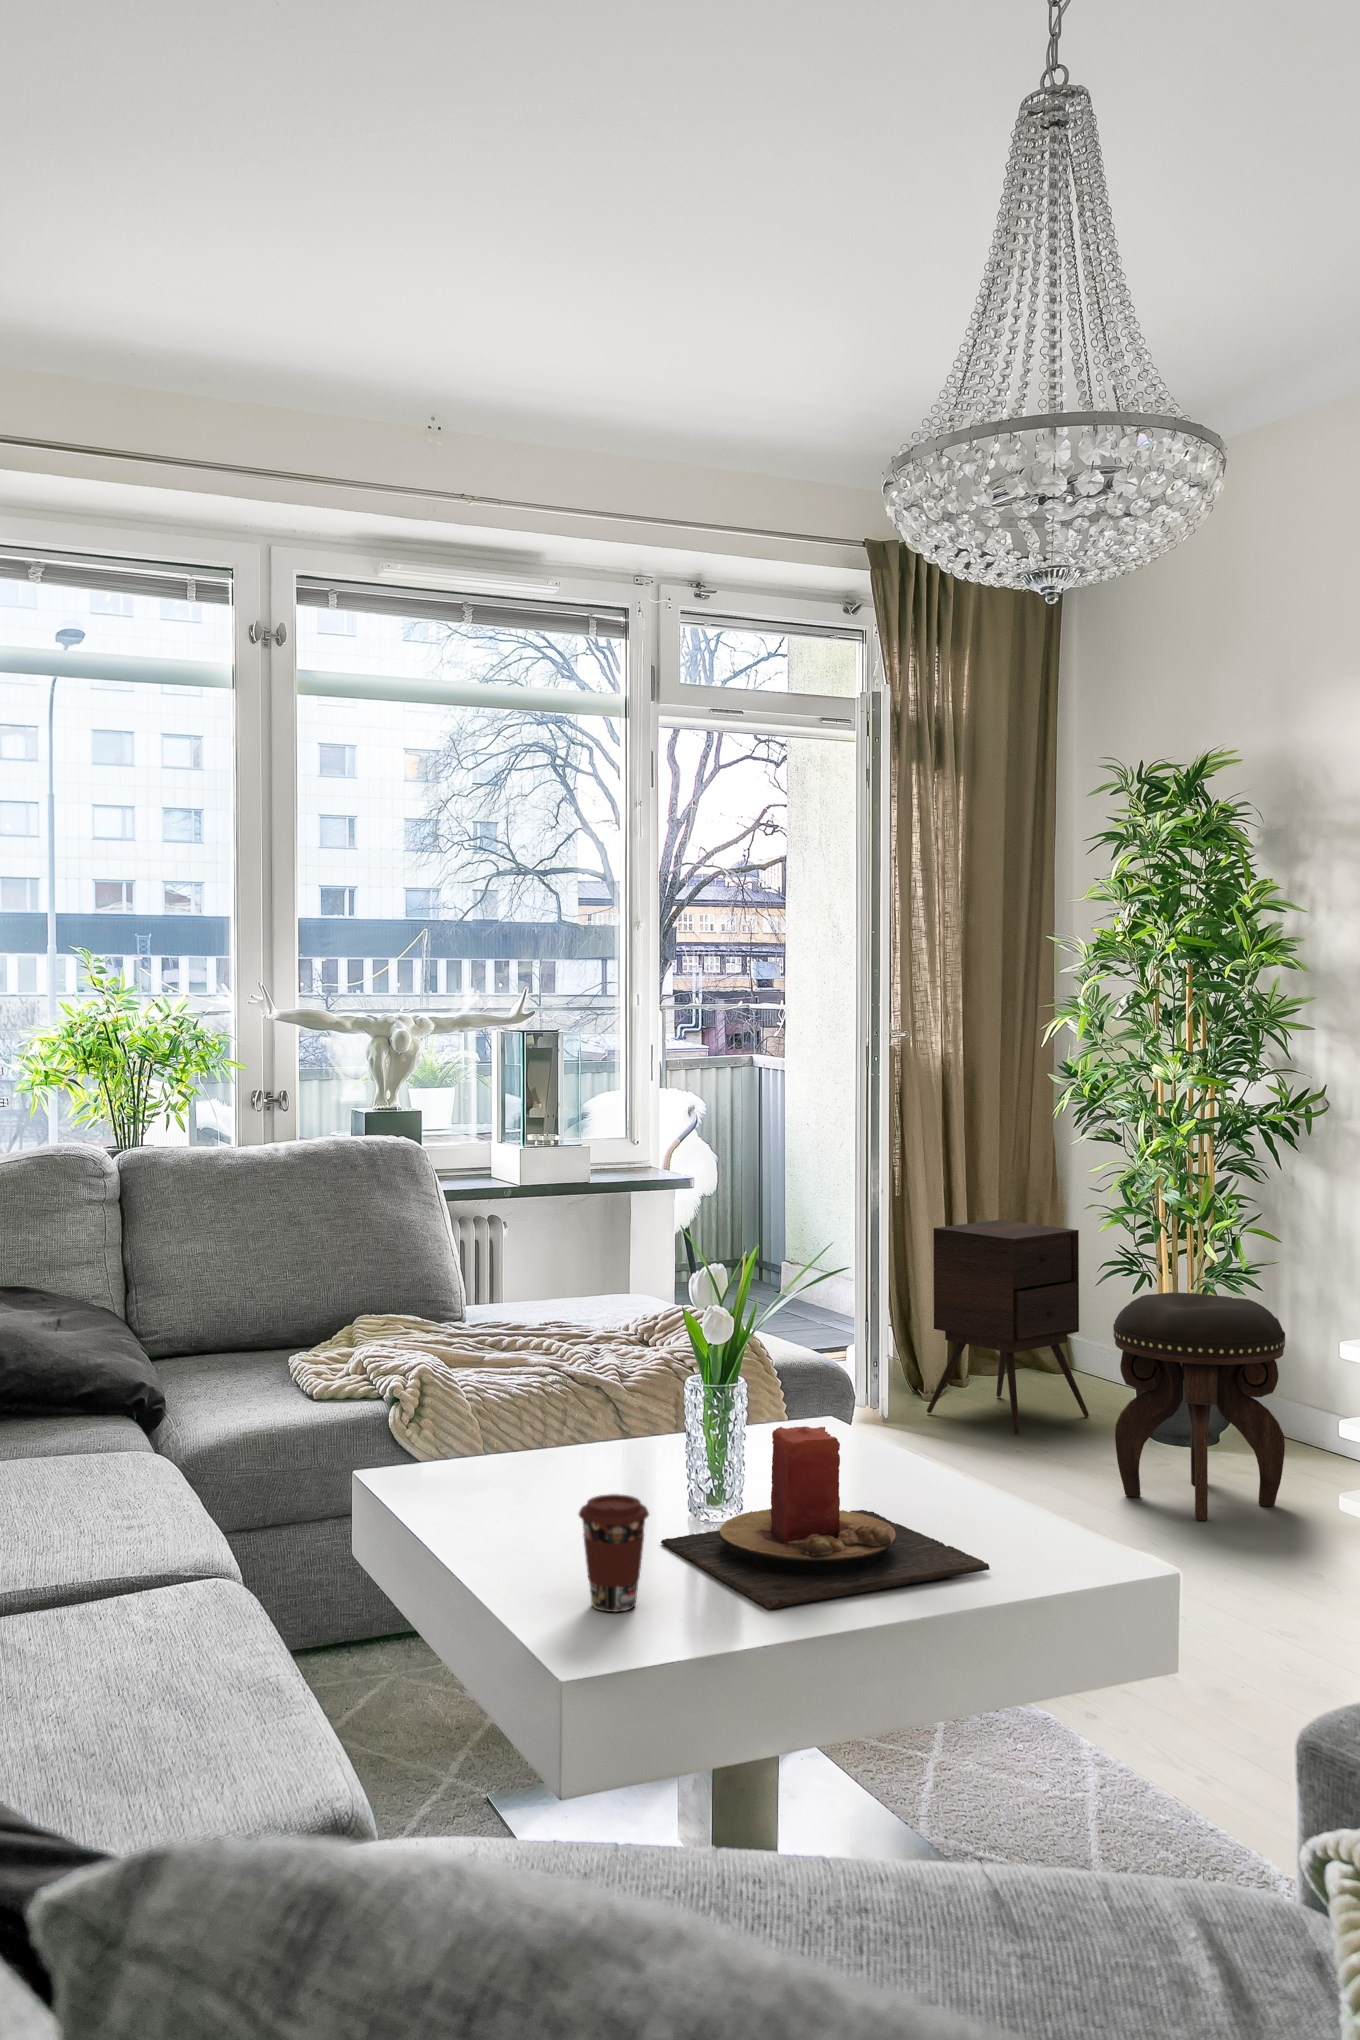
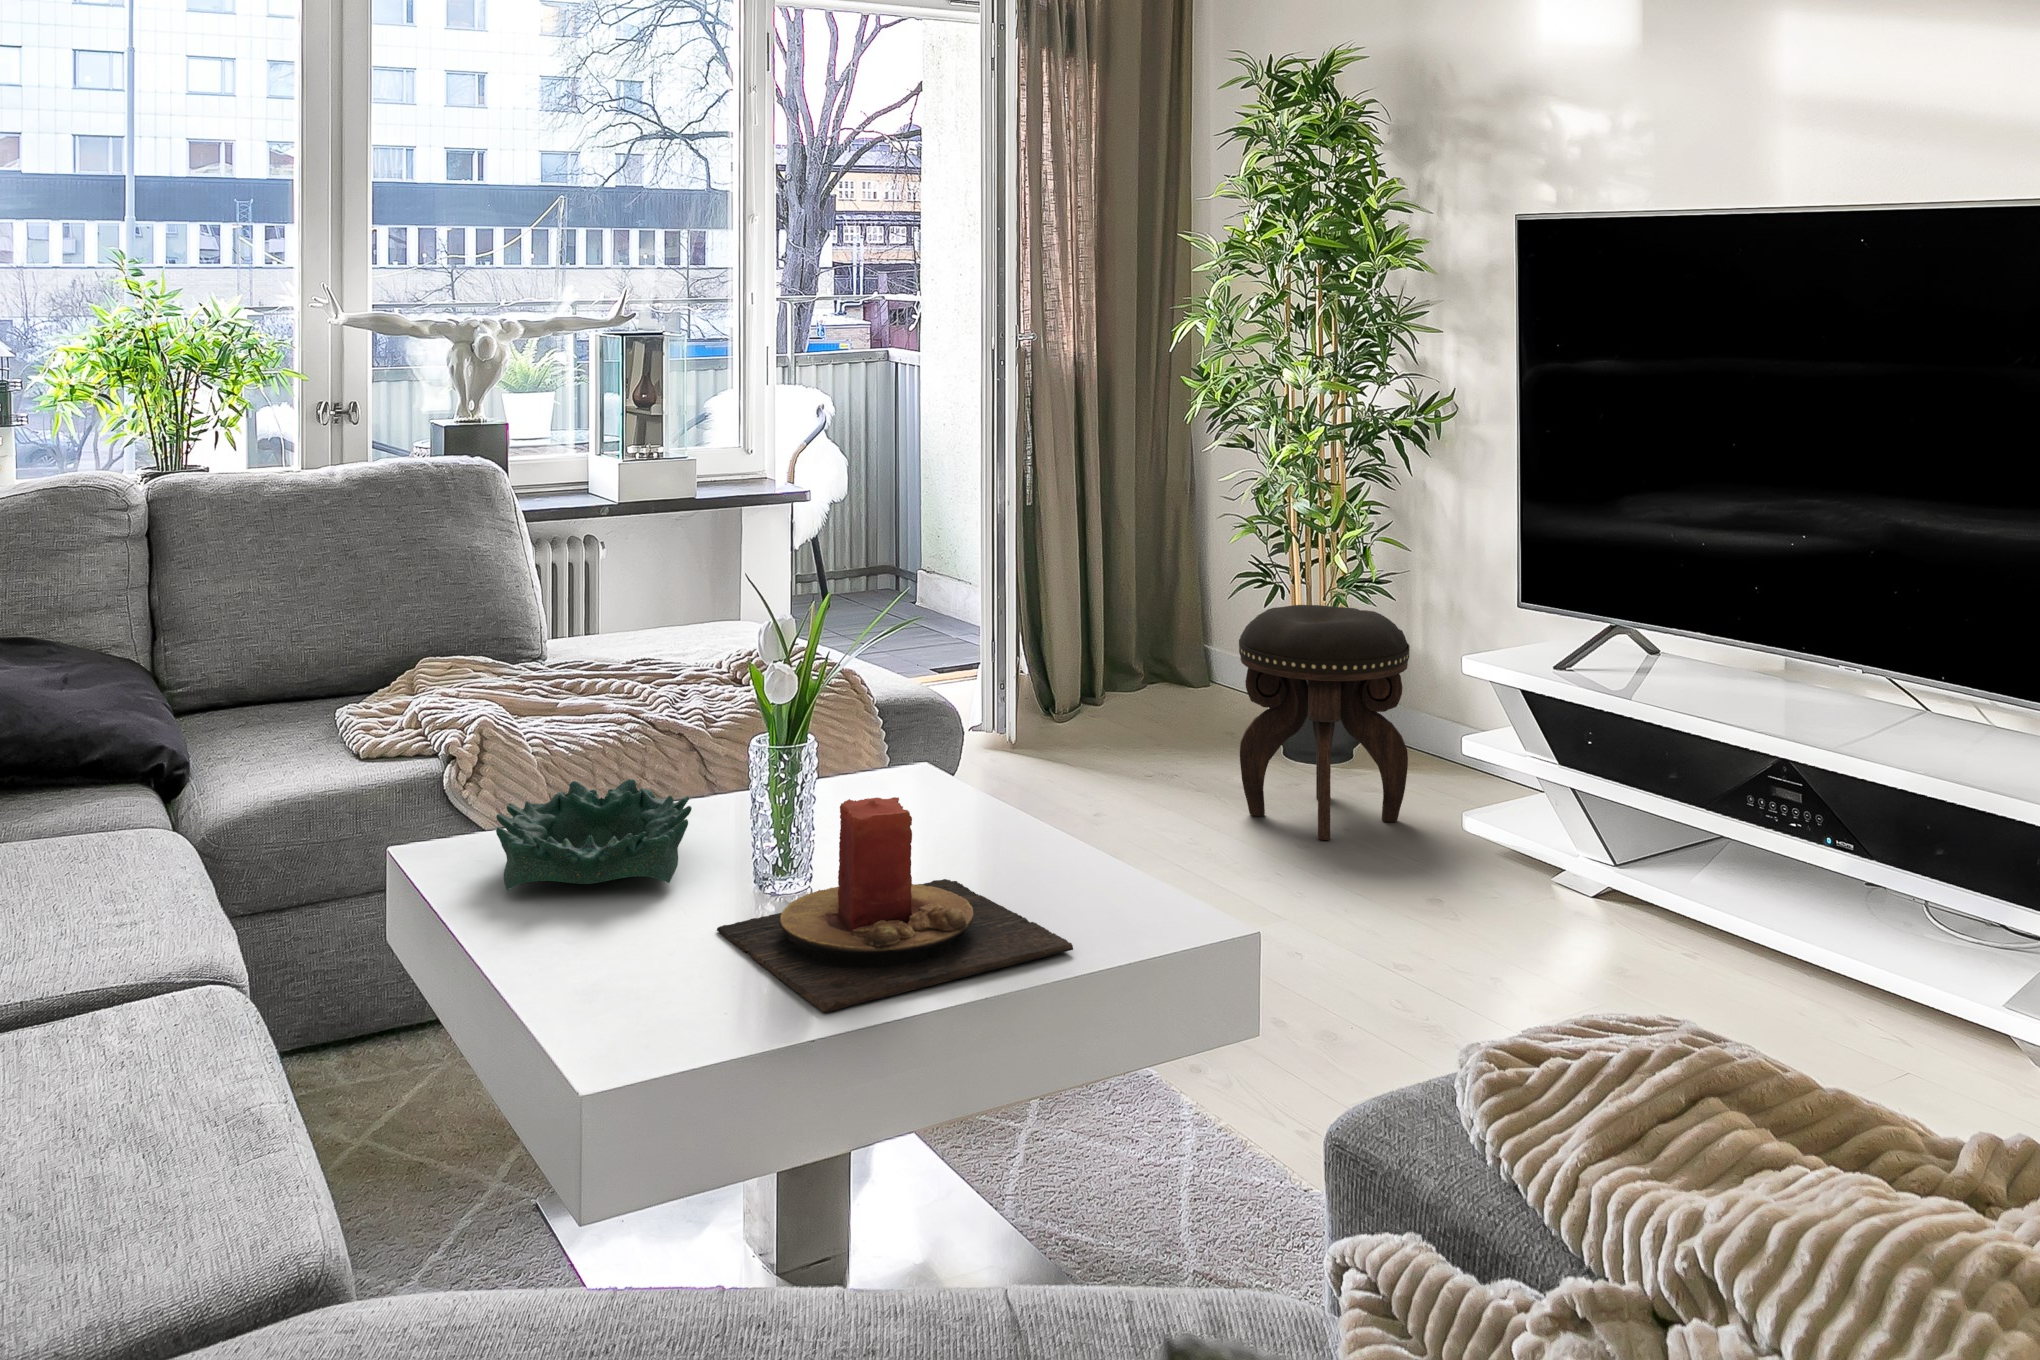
side table: present [927,1220,1089,1434] -> none [1055,526,1219,749]
decorative bowl: none [457,1414,629,1505] -> present [496,779,692,891]
coffee cup: present [579,1494,649,1612] -> none [608,890,690,1025]

